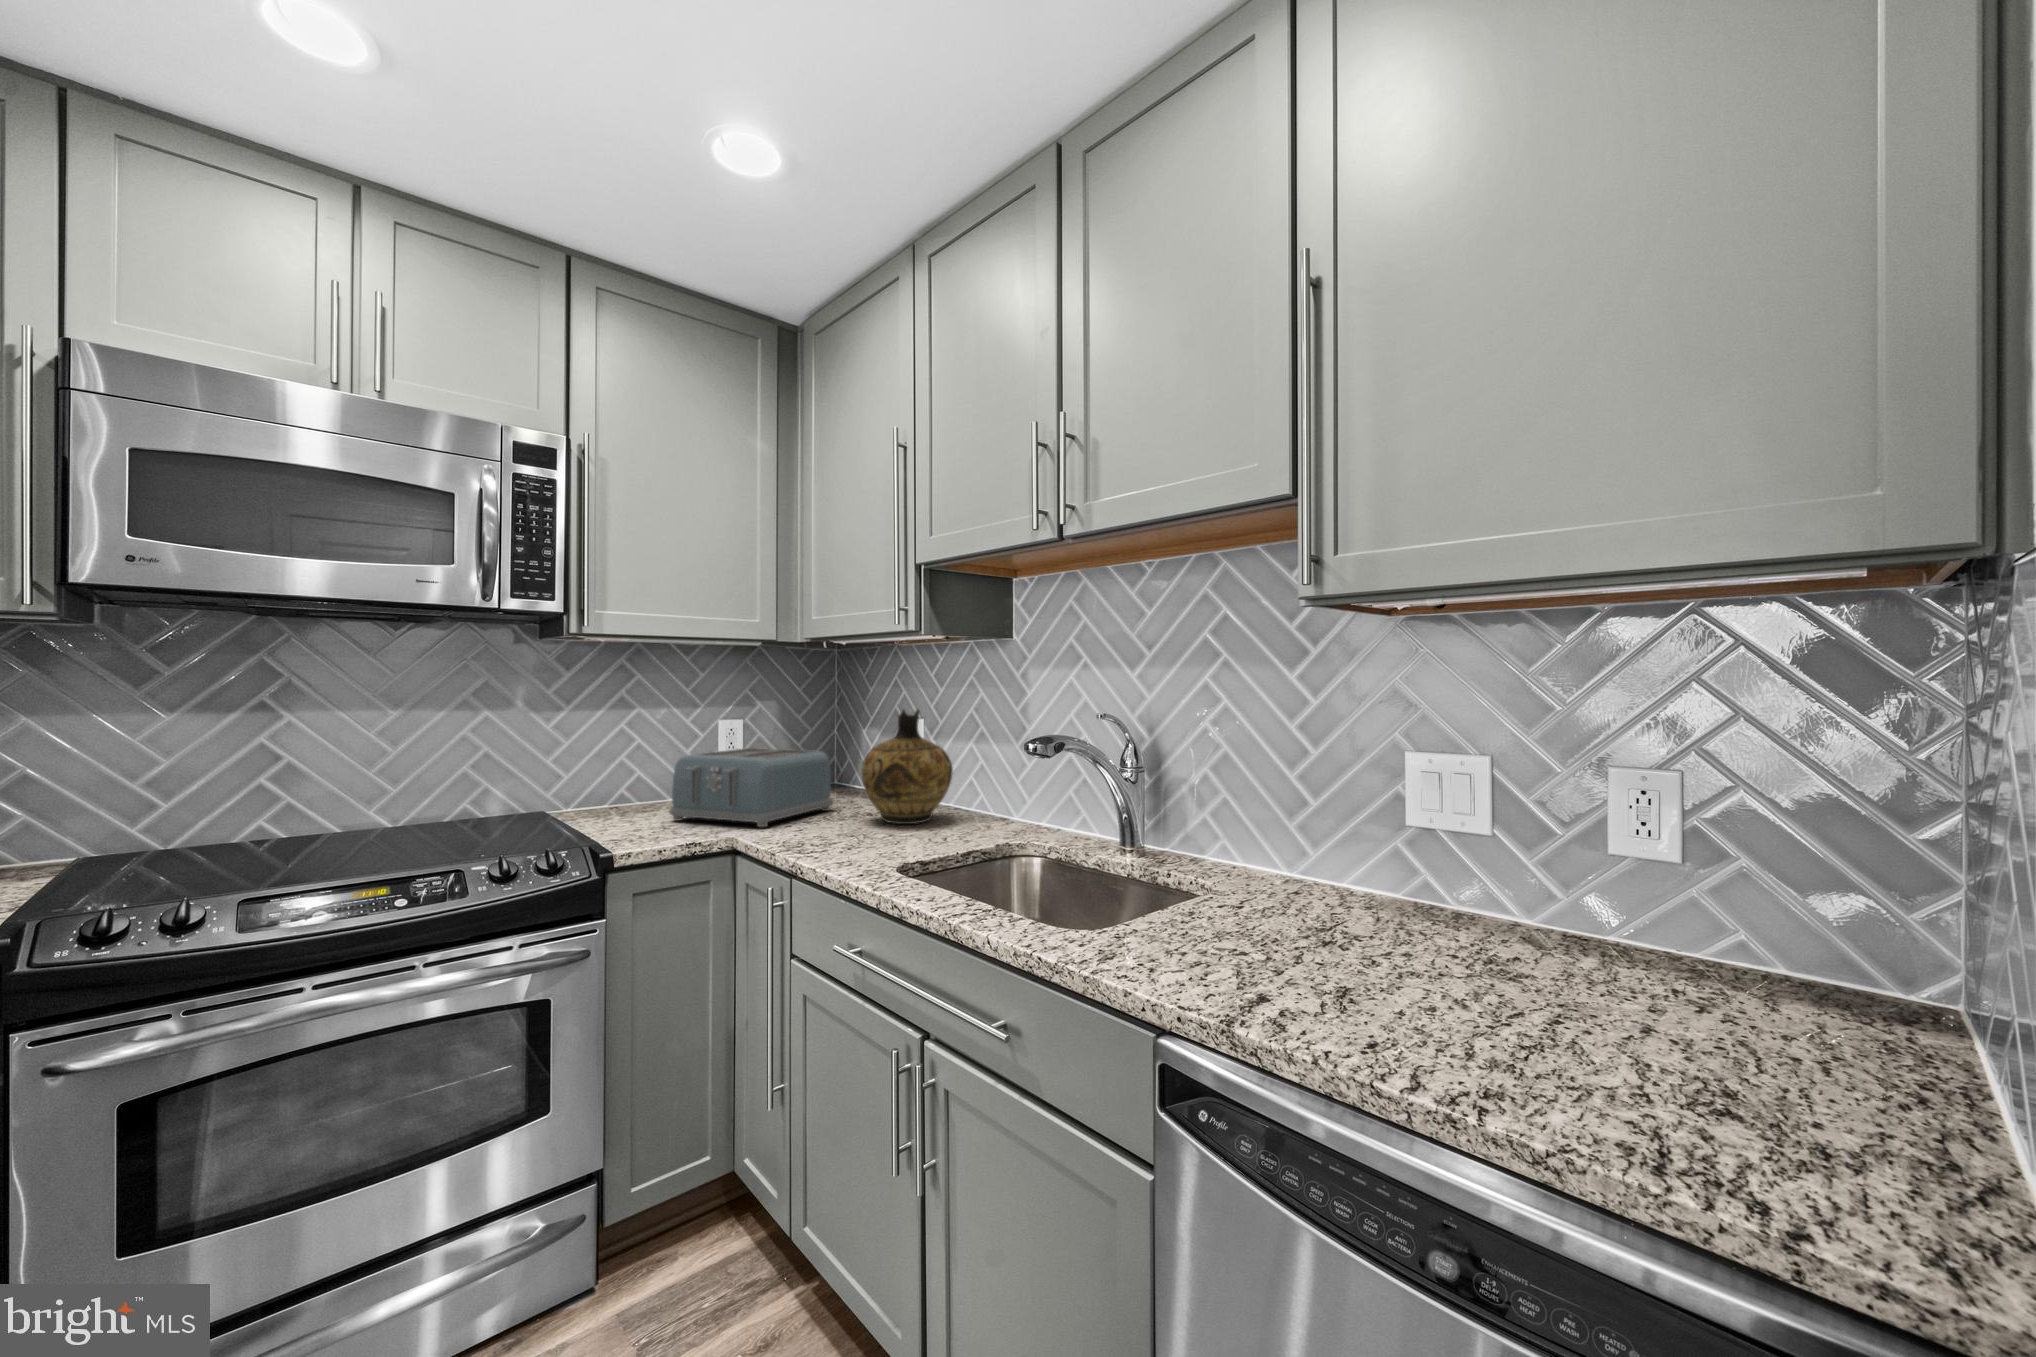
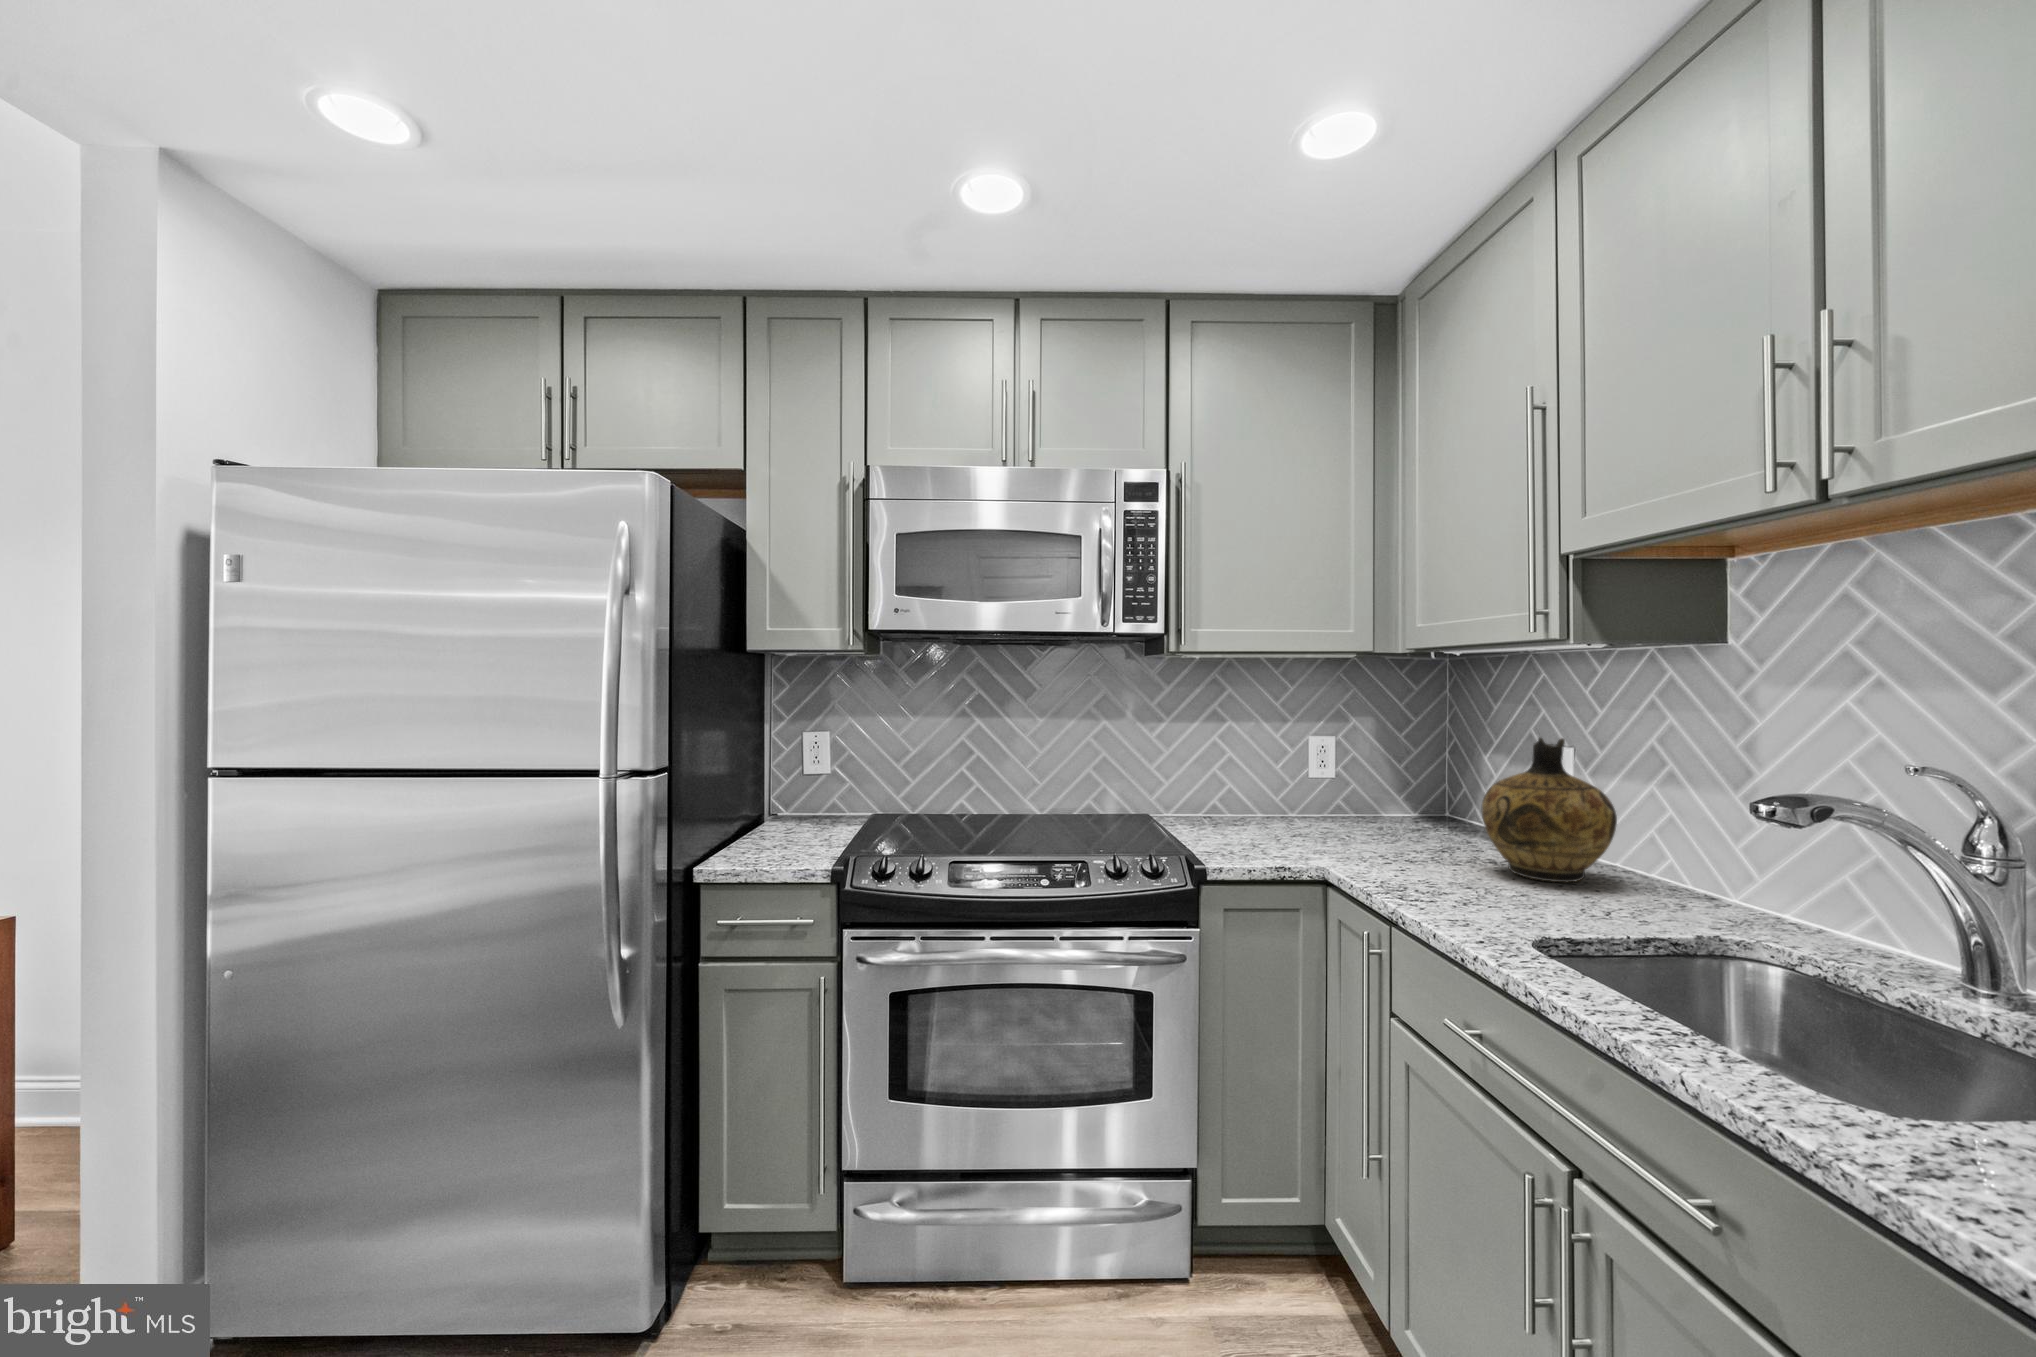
toaster: present [670,748,833,827] -> none [1263,770,1445,859]

